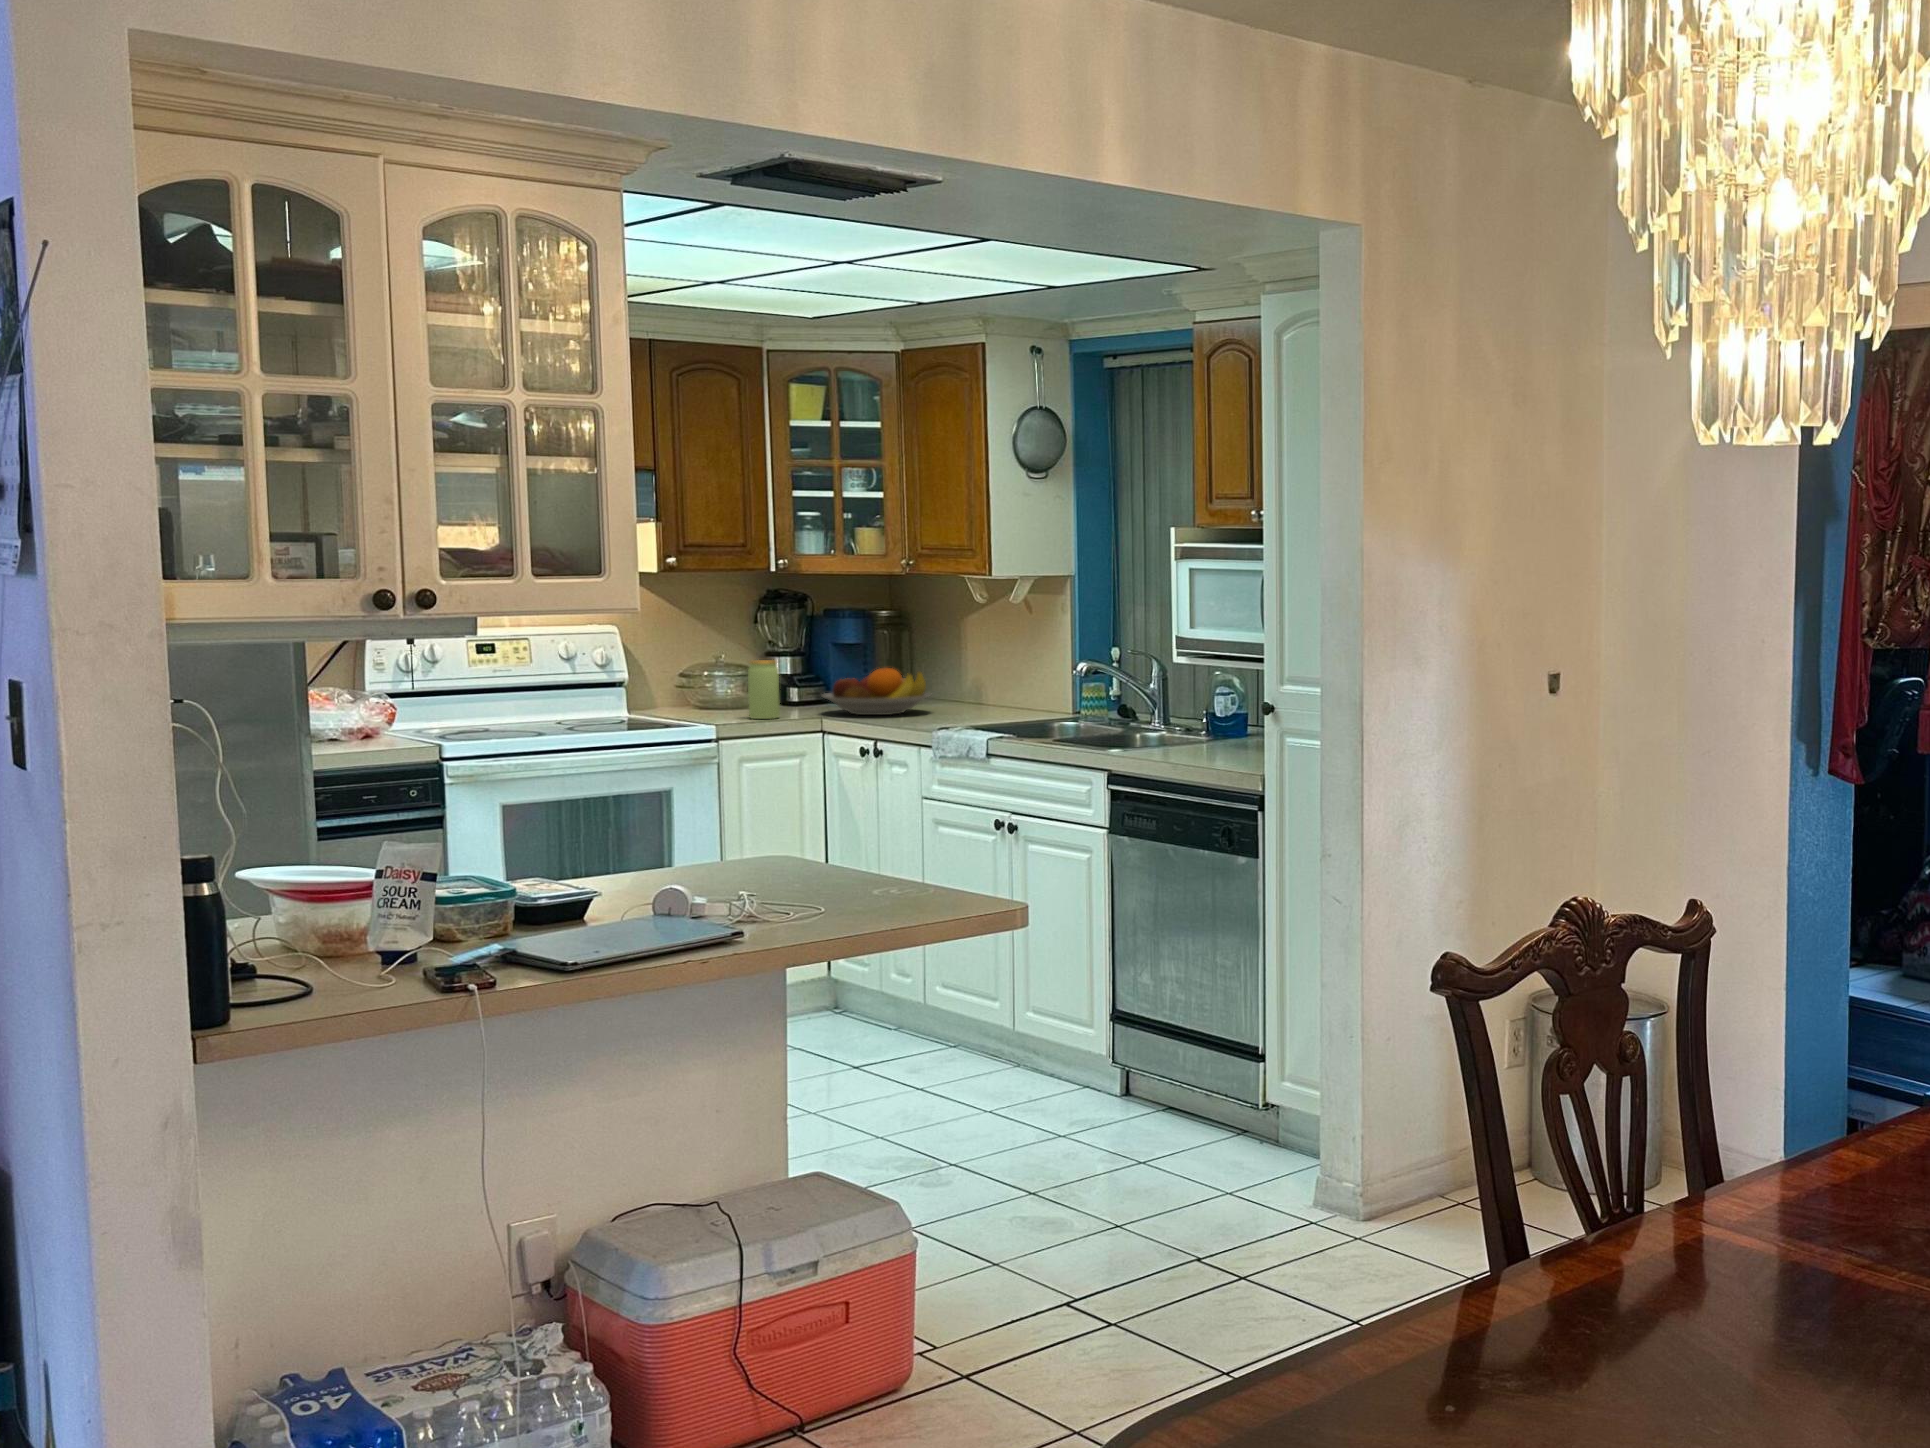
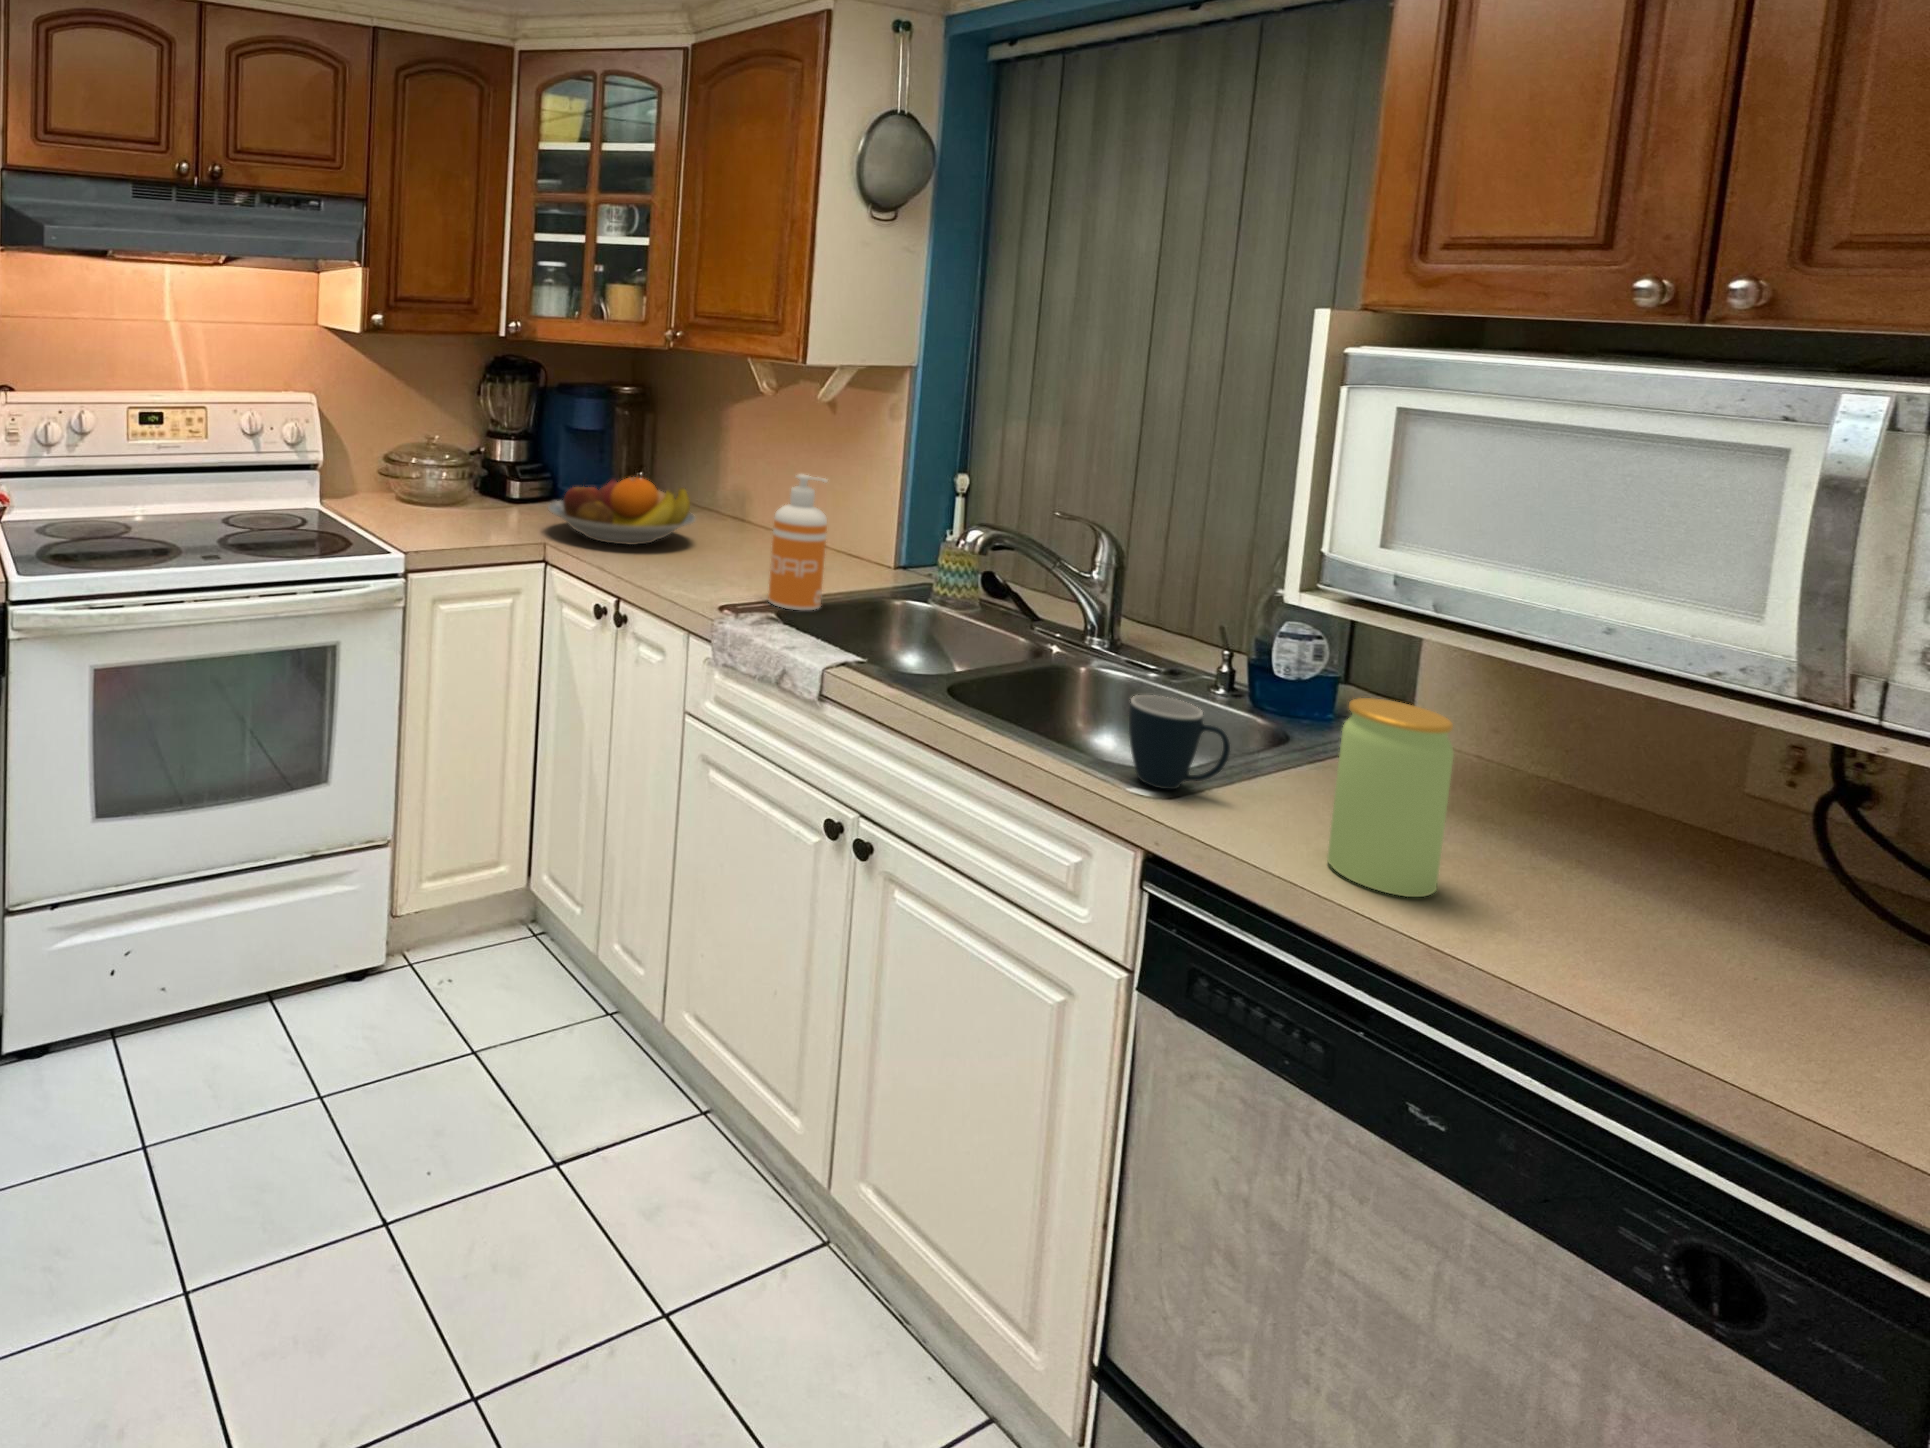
soap dispenser: none [969,645,1003,728] -> present [768,475,827,610]
jar: present [748,660,780,719] -> present [1327,698,1454,897]
mug: none [1108,715,1146,753] -> present [1129,695,1230,789]

